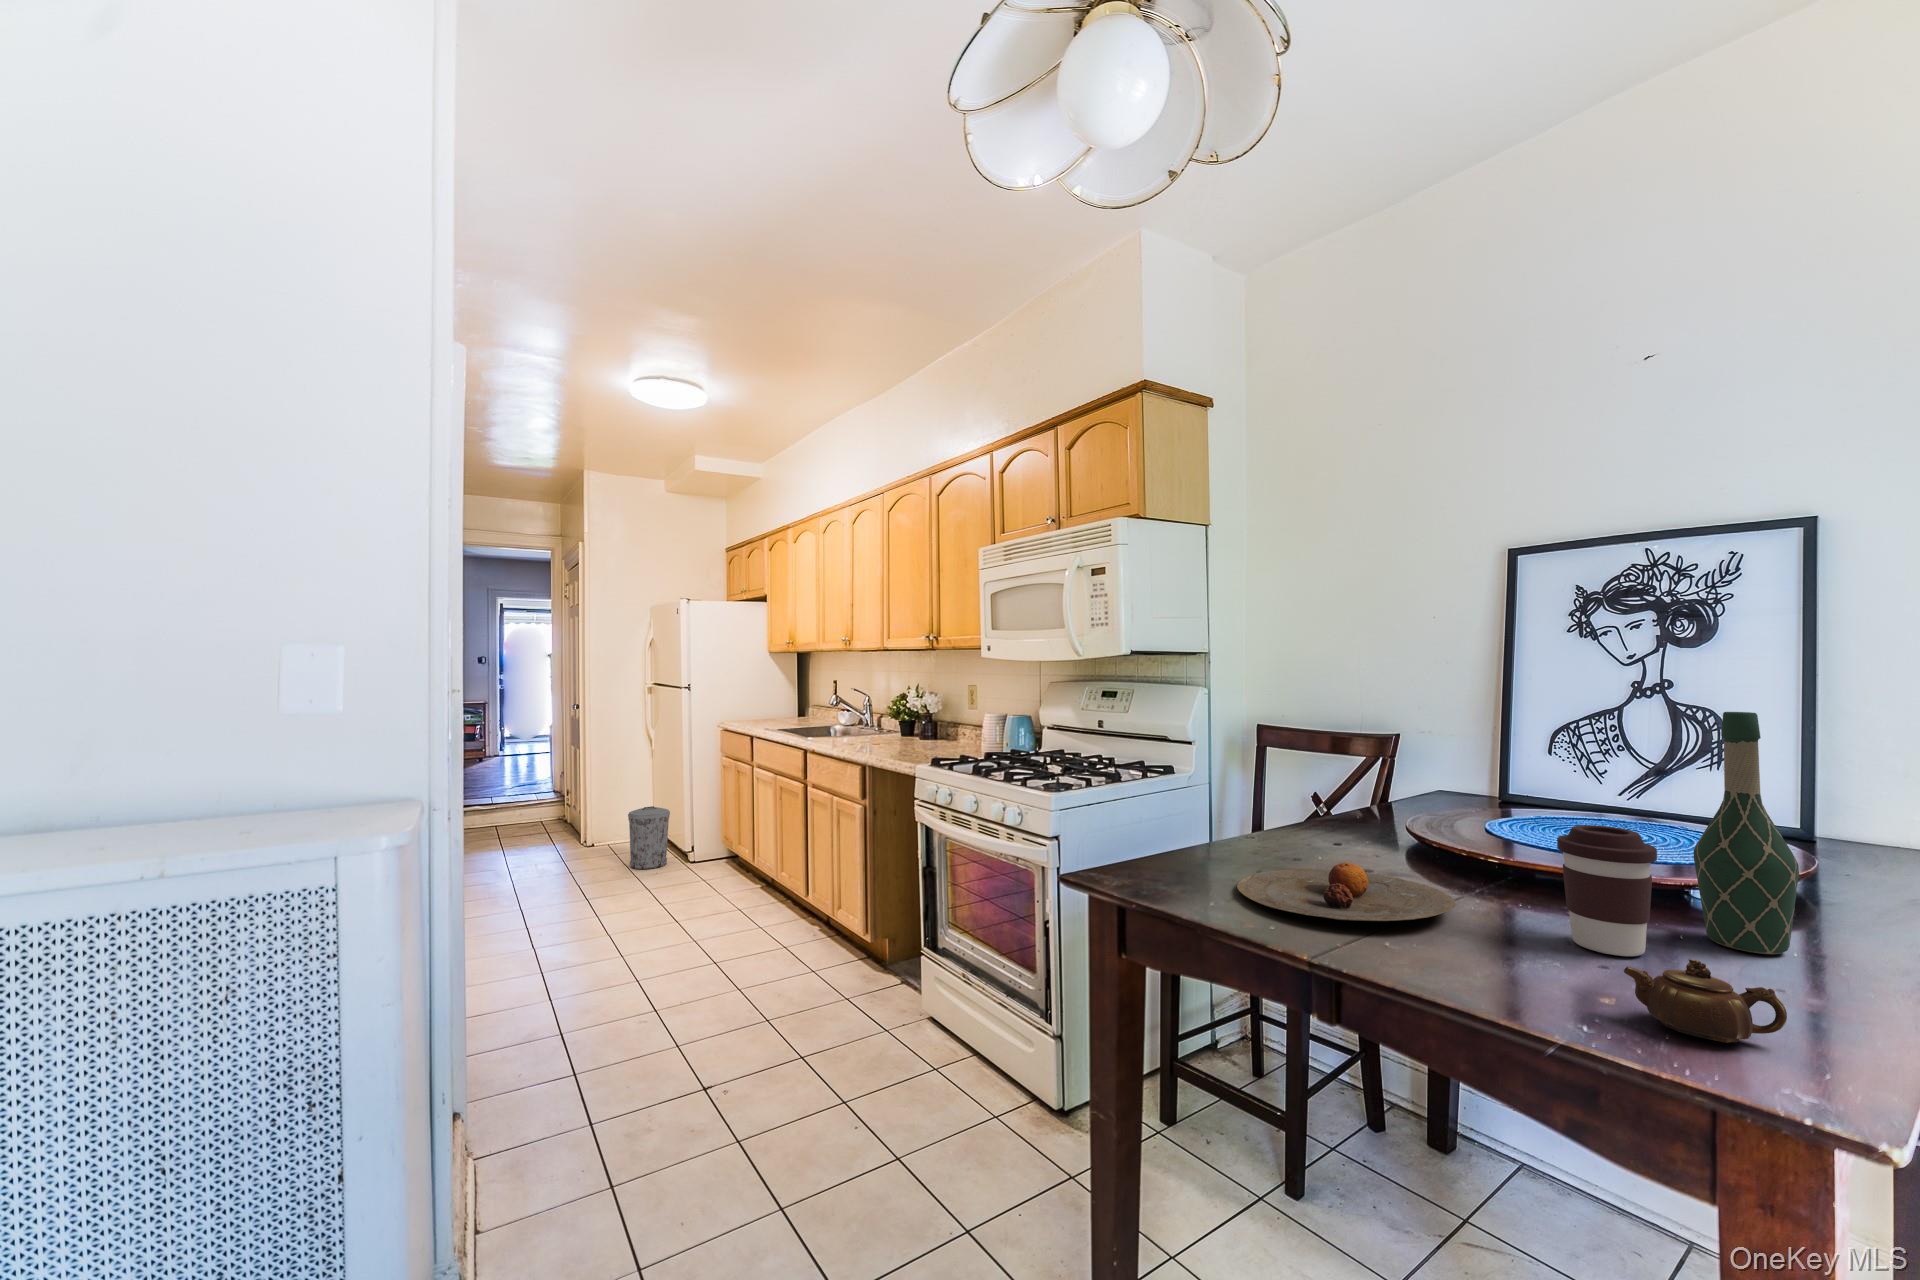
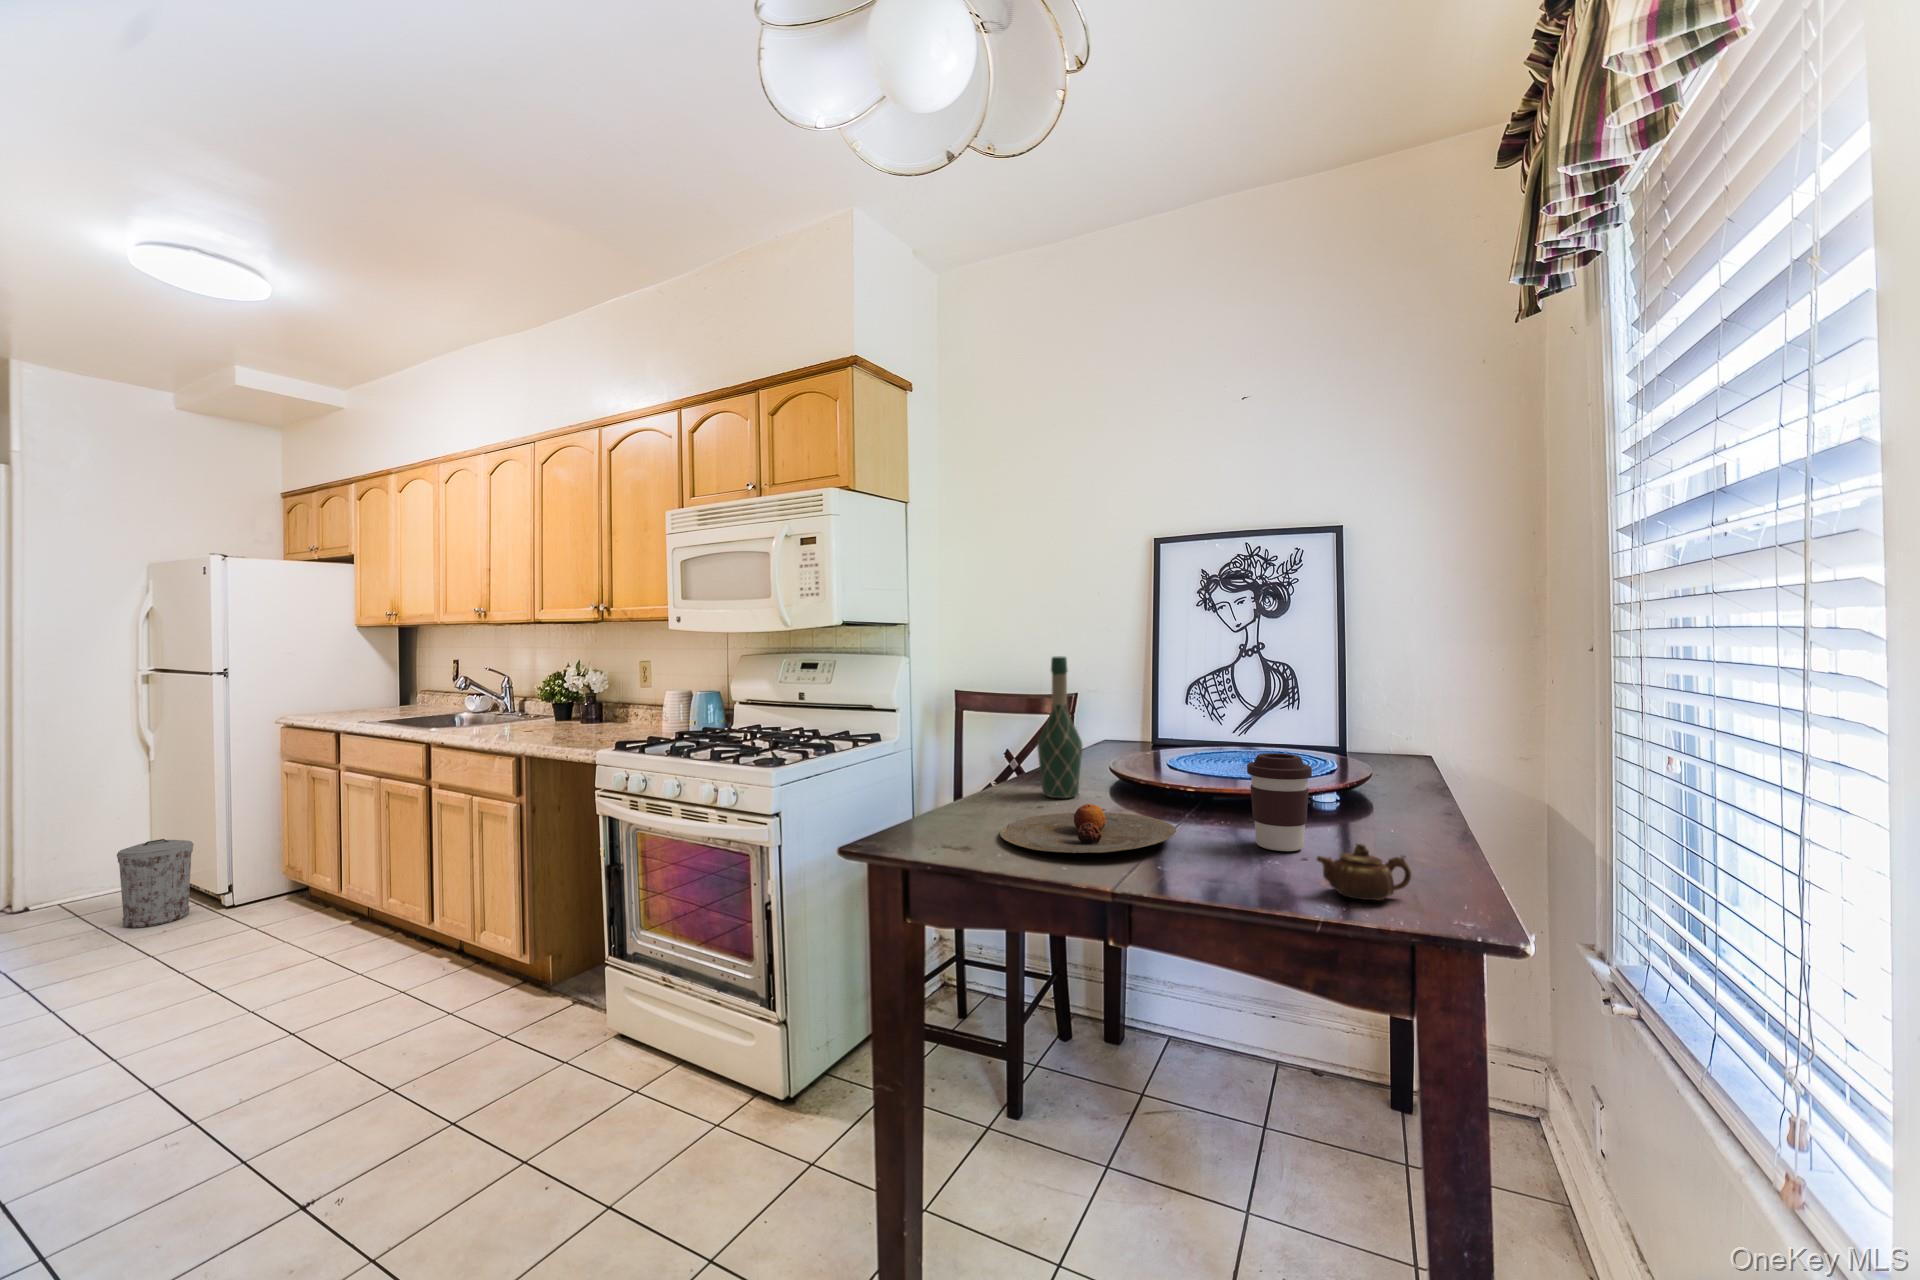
wine bottle: present [1694,712,1799,954] -> present [1037,656,1082,798]

